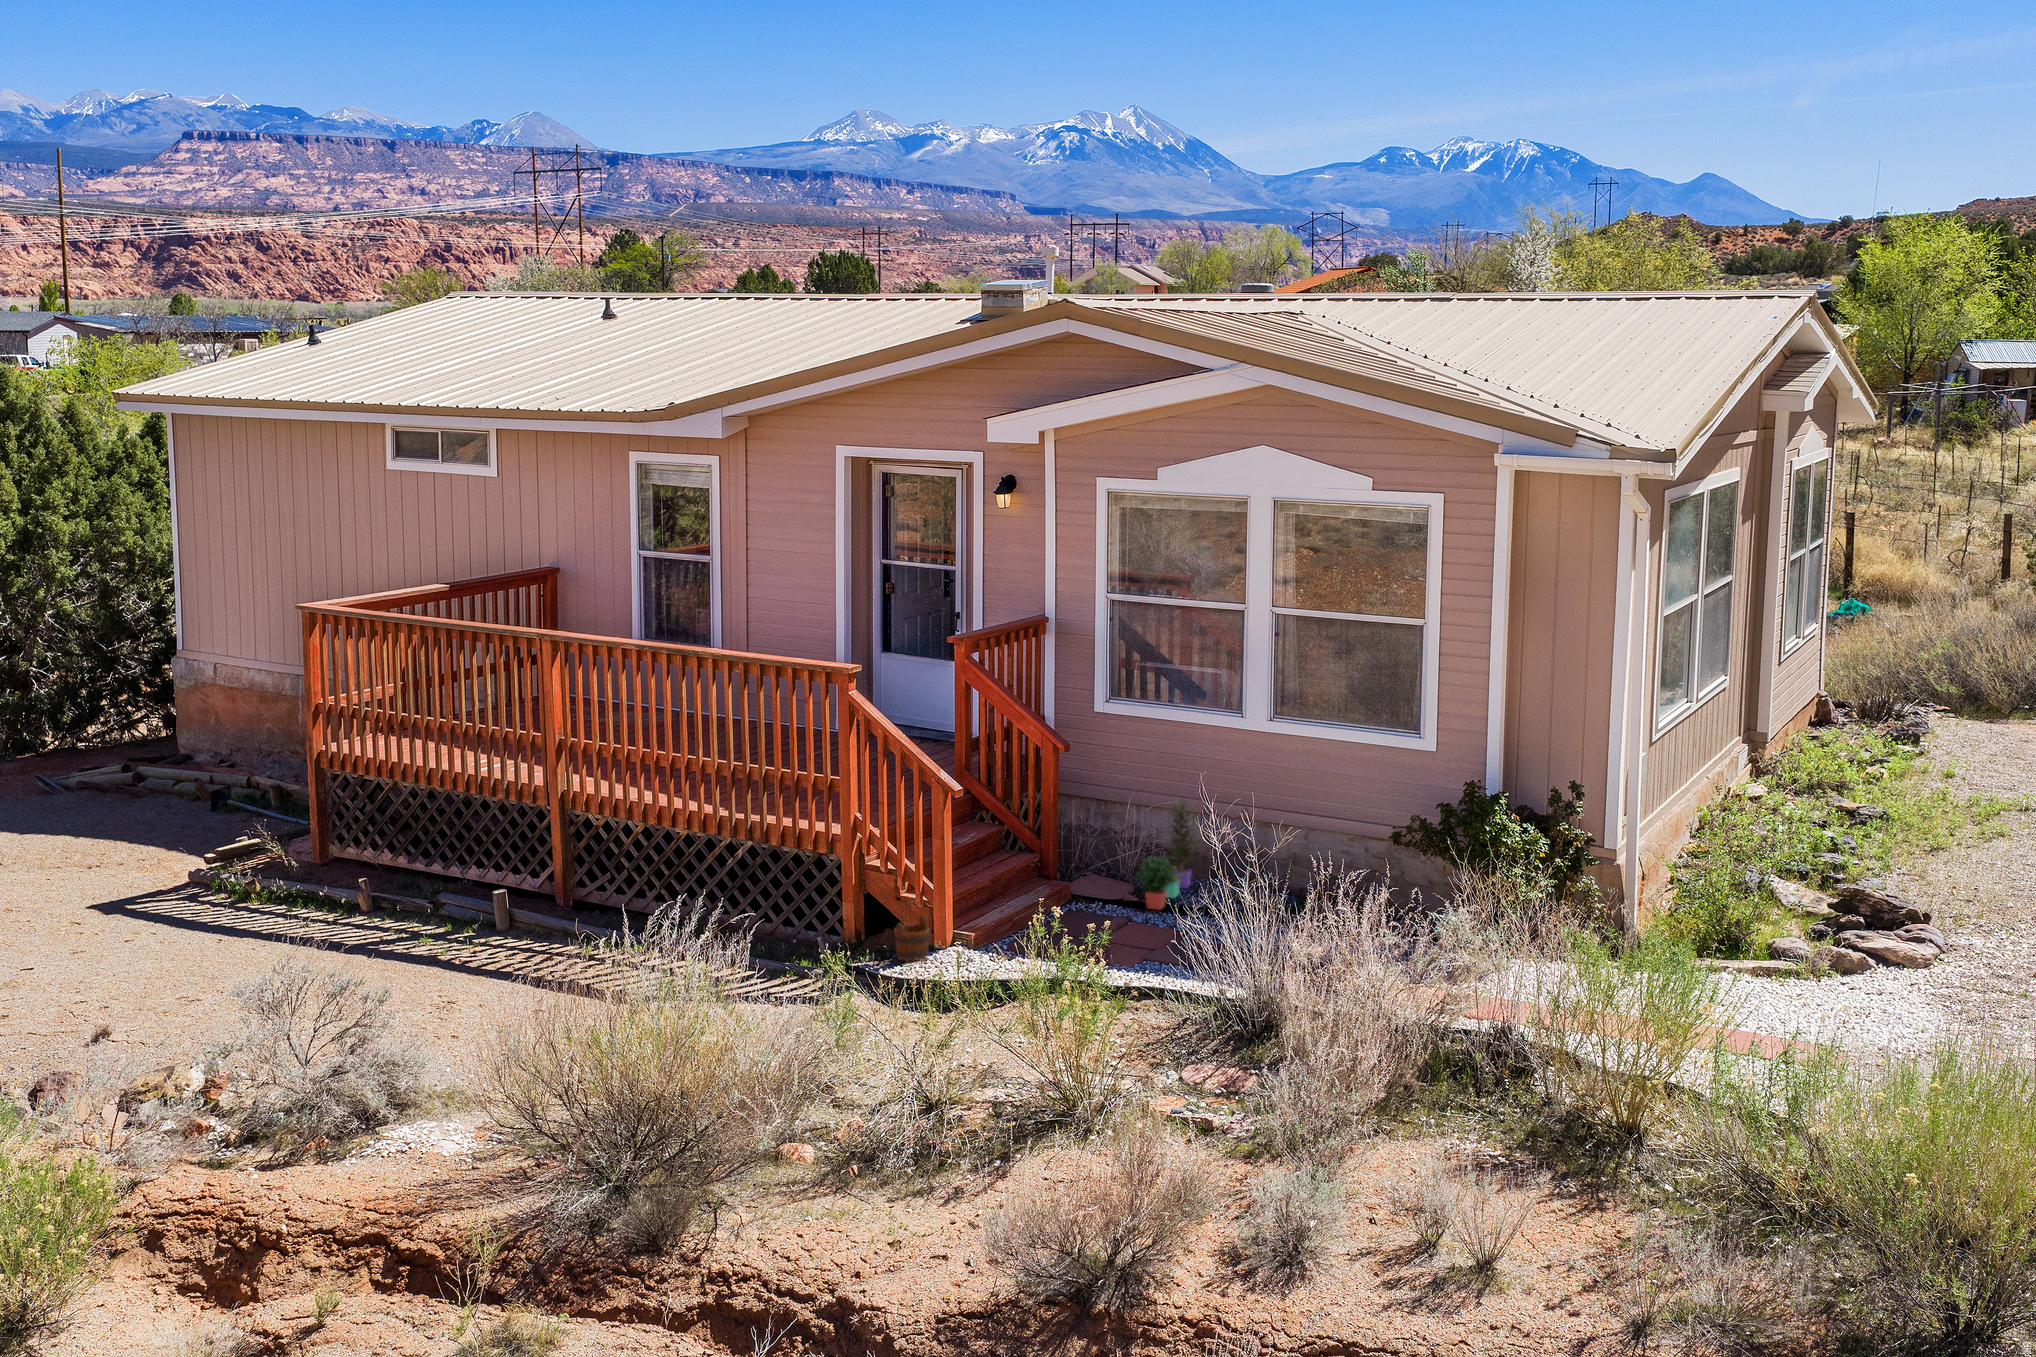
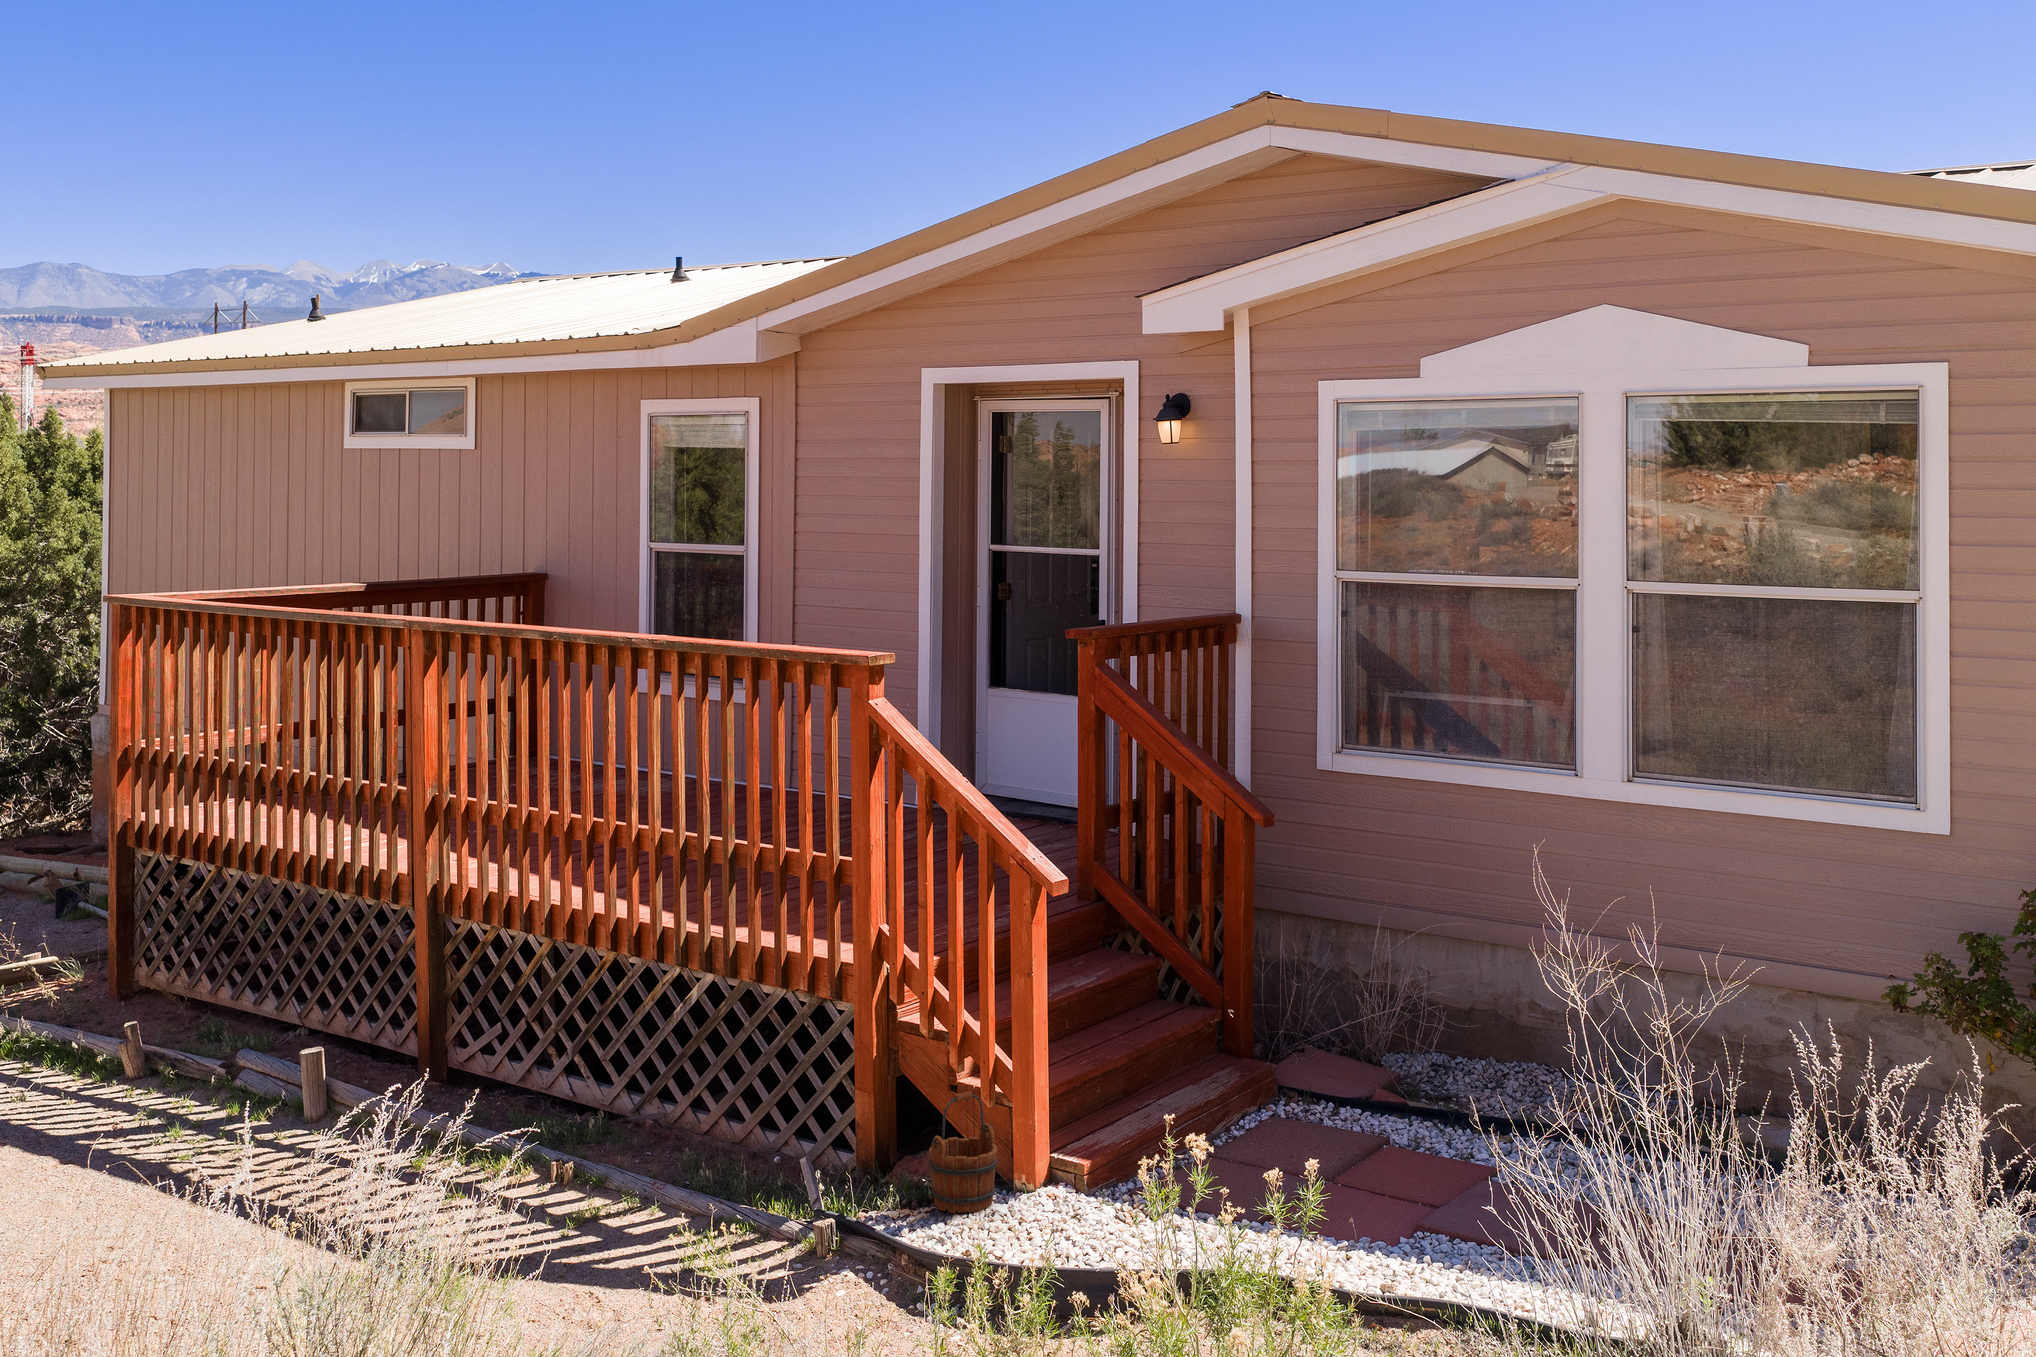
potted plant: present [1138,800,1198,910] -> none [1393,919,1505,1125]

